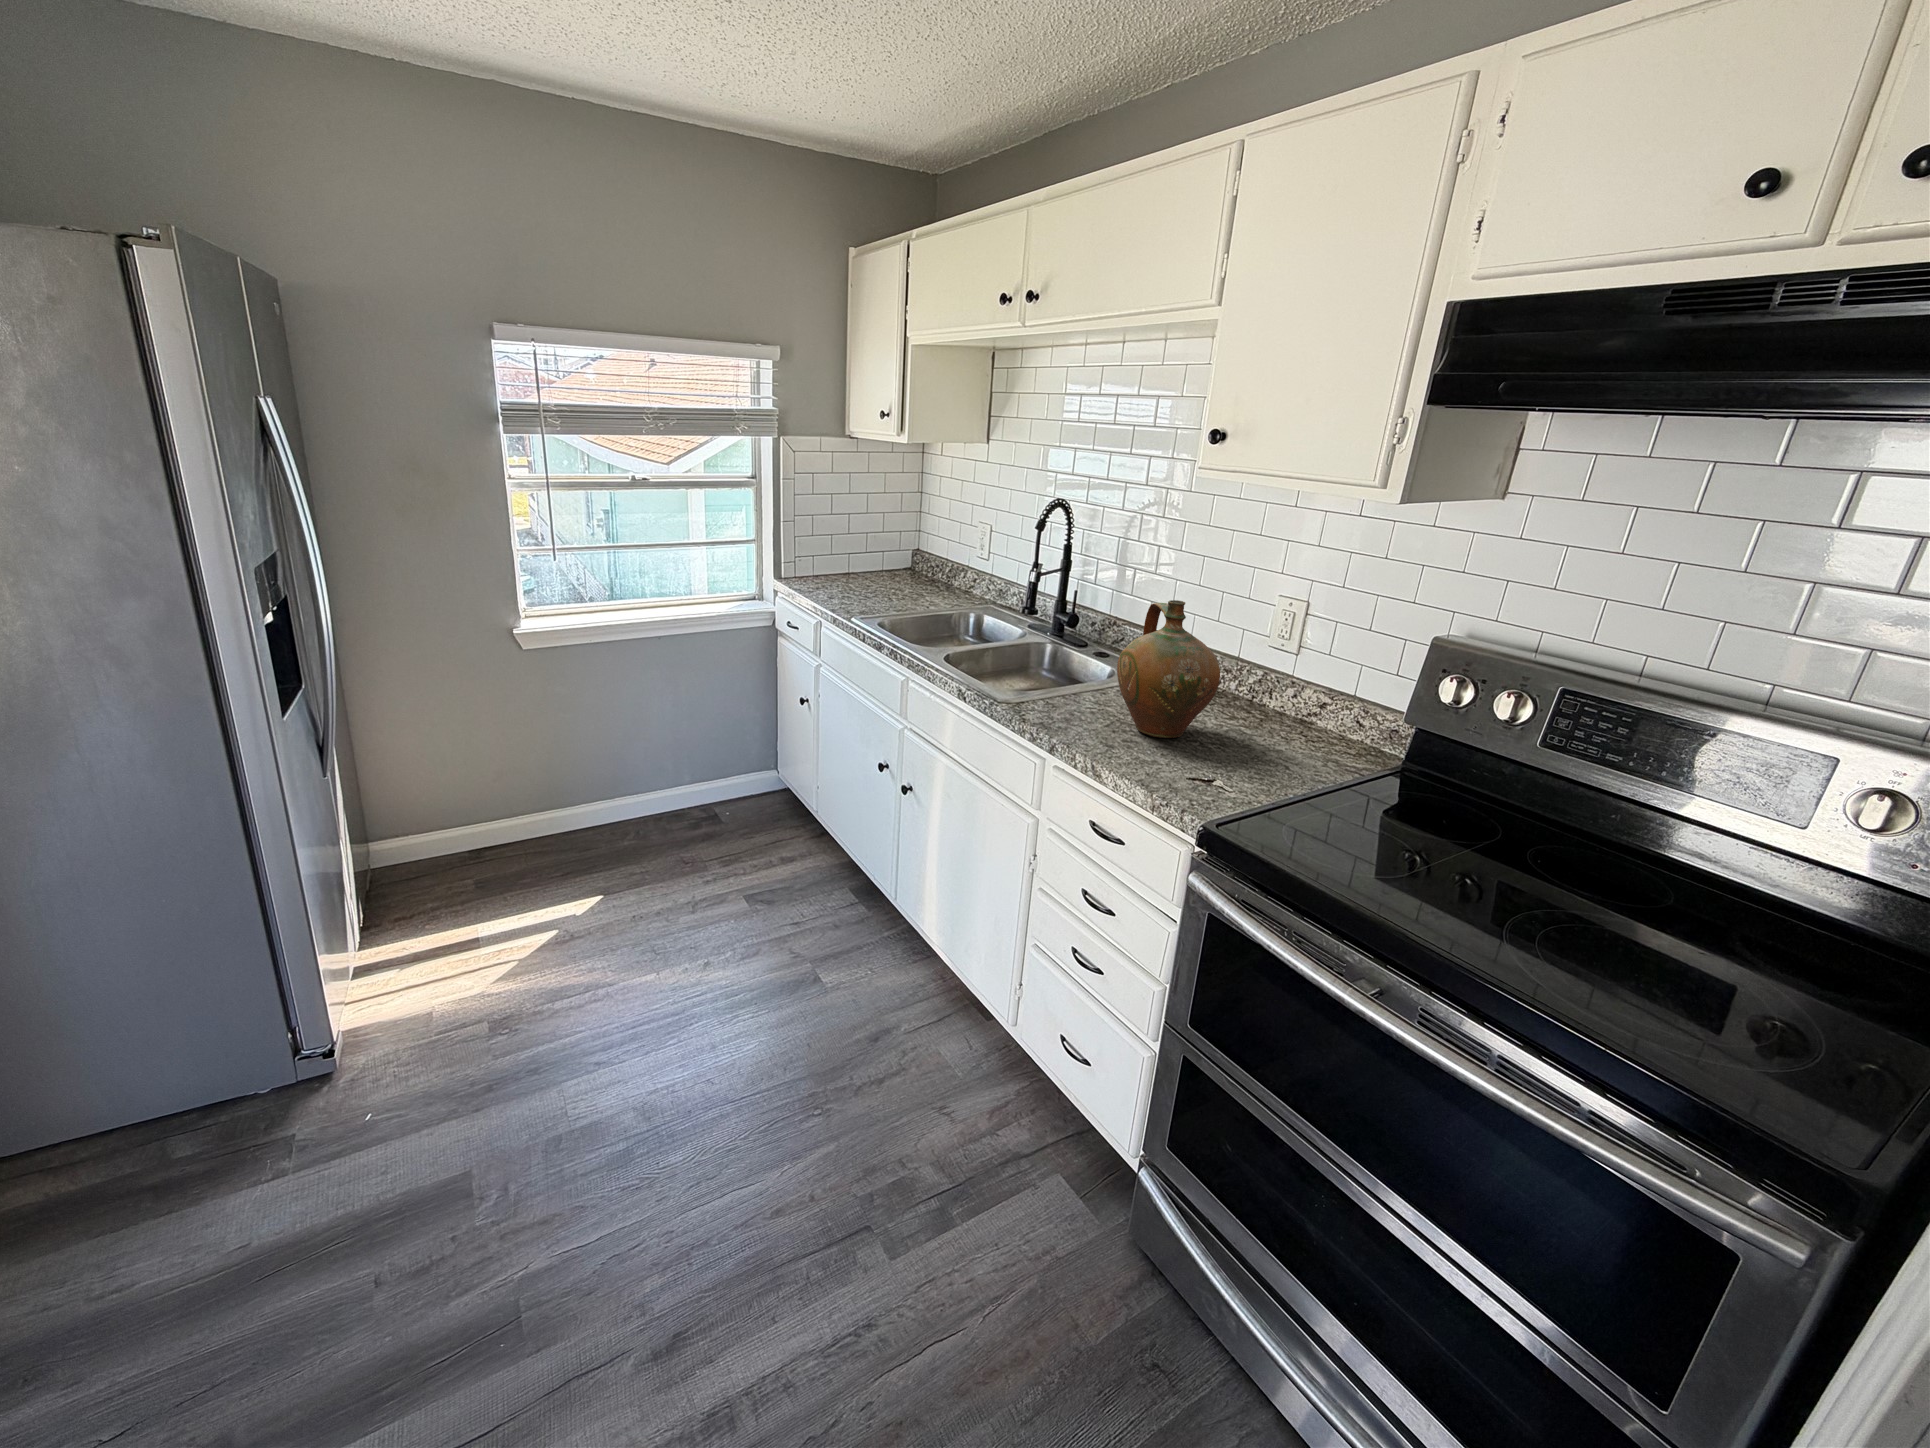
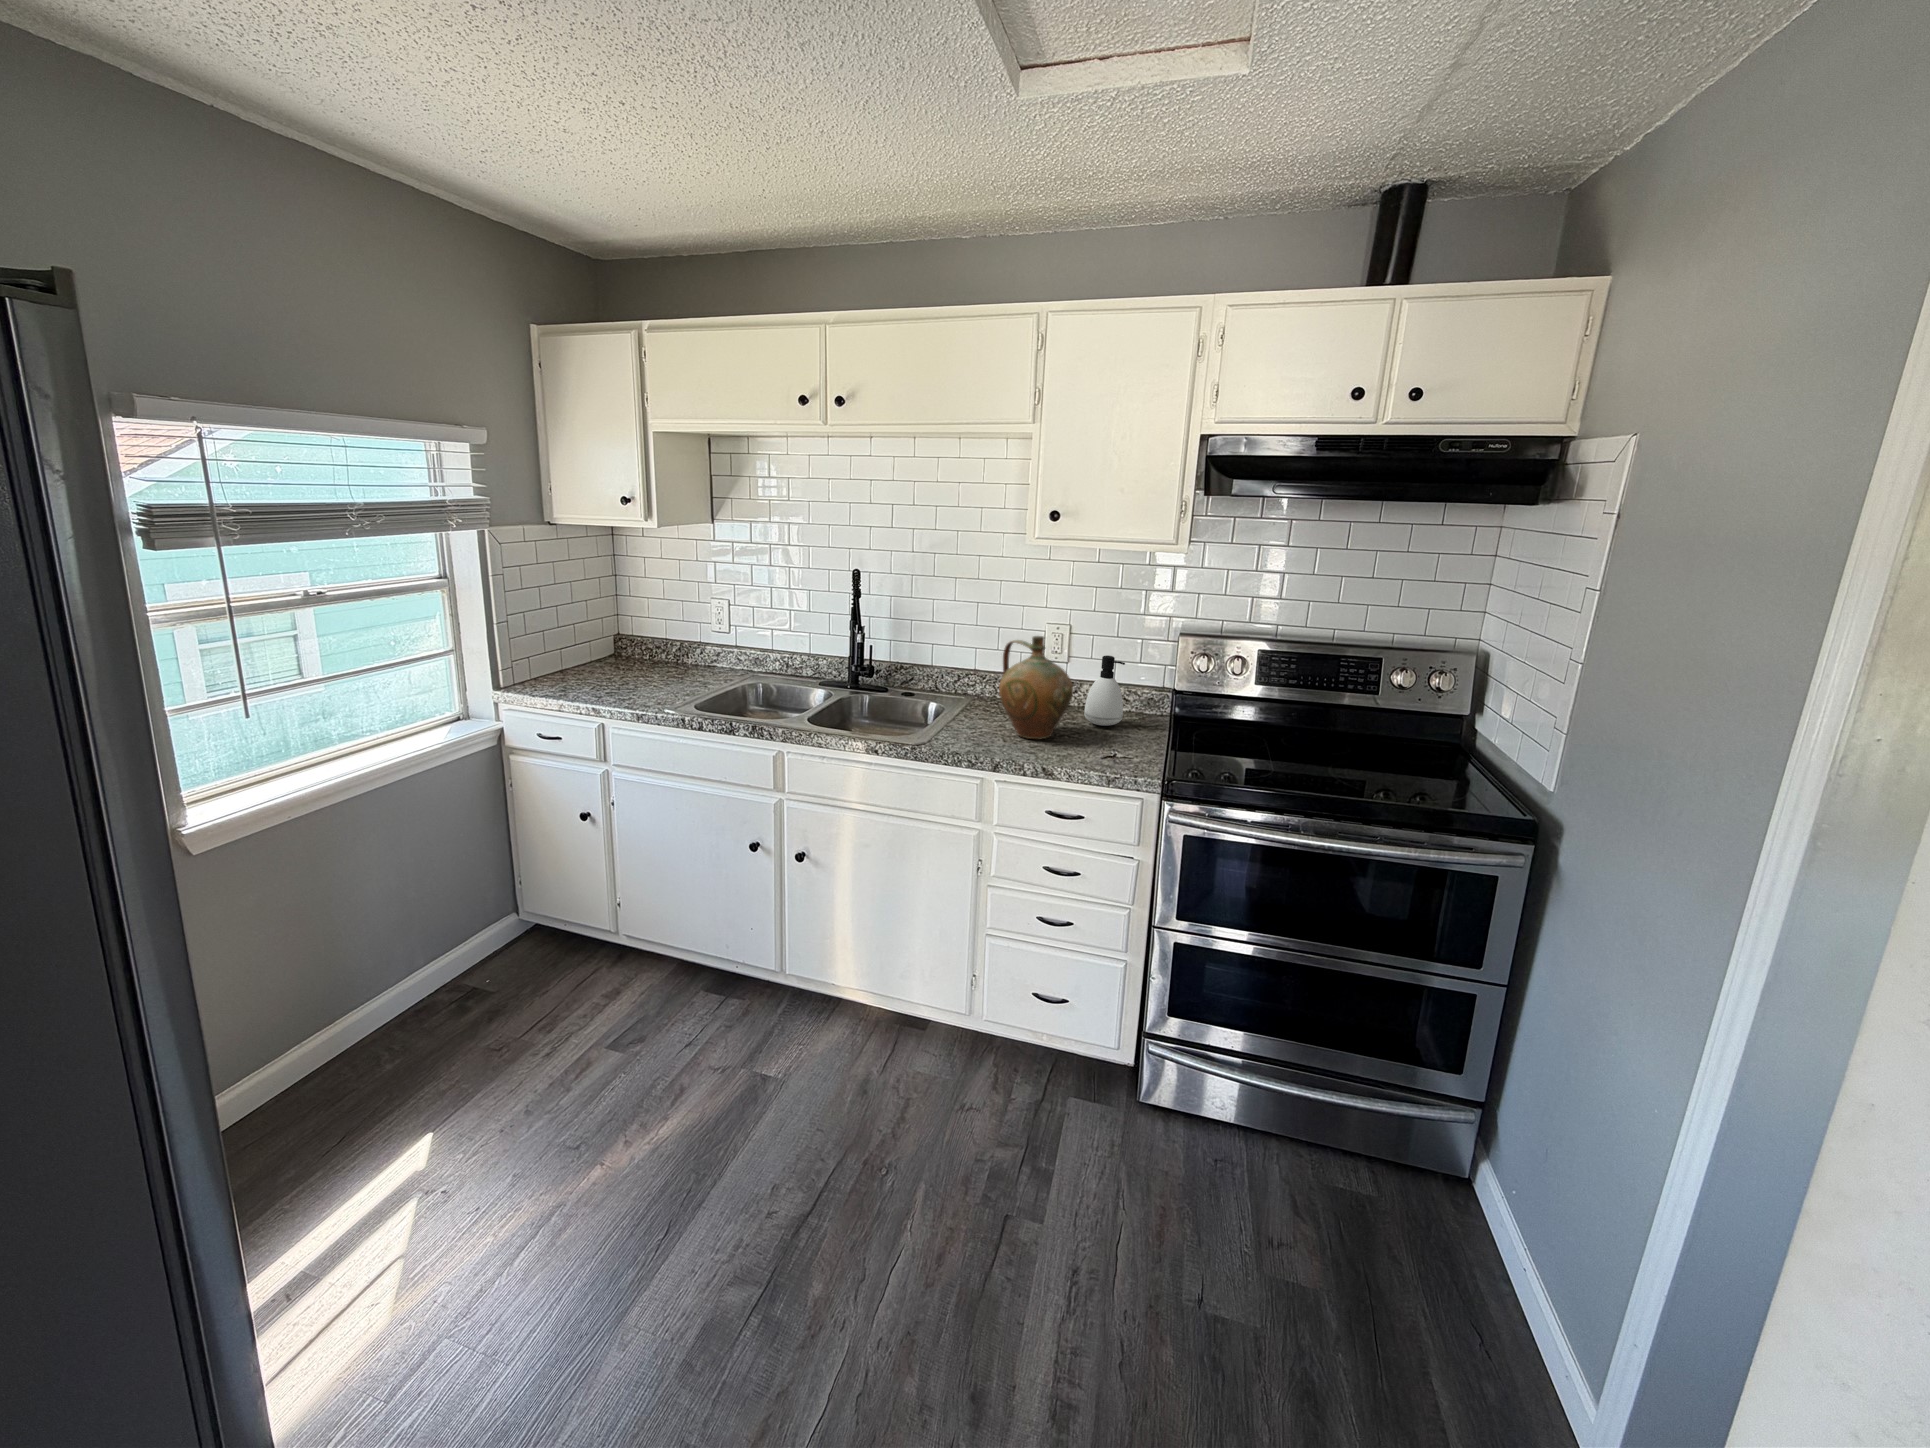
soap dispenser: none [1259,649,1320,749] -> present [1084,655,1125,726]

